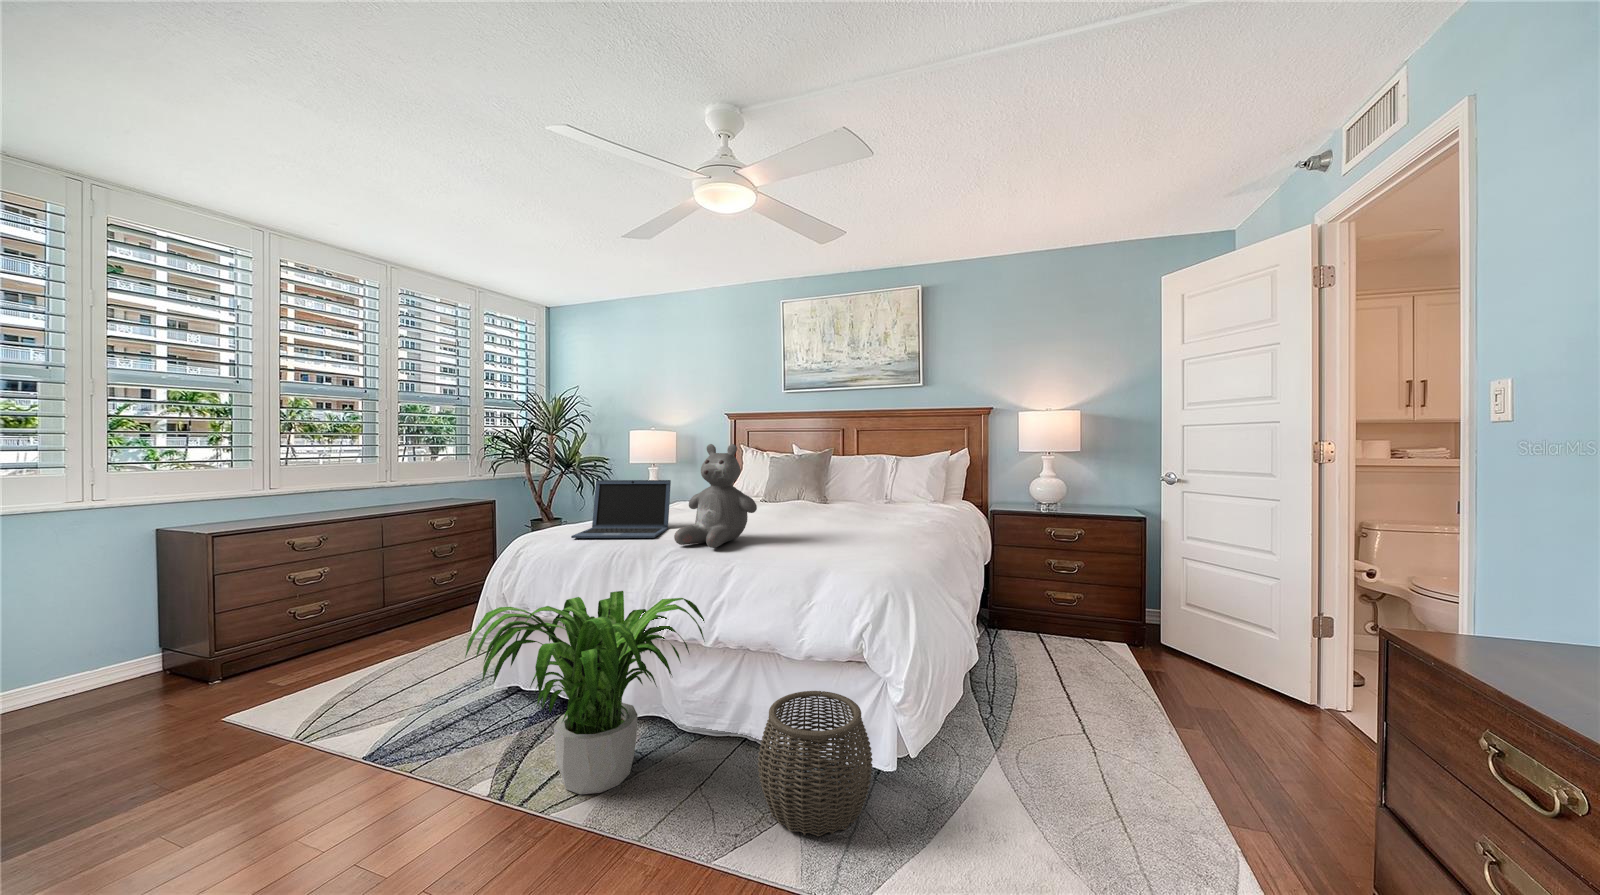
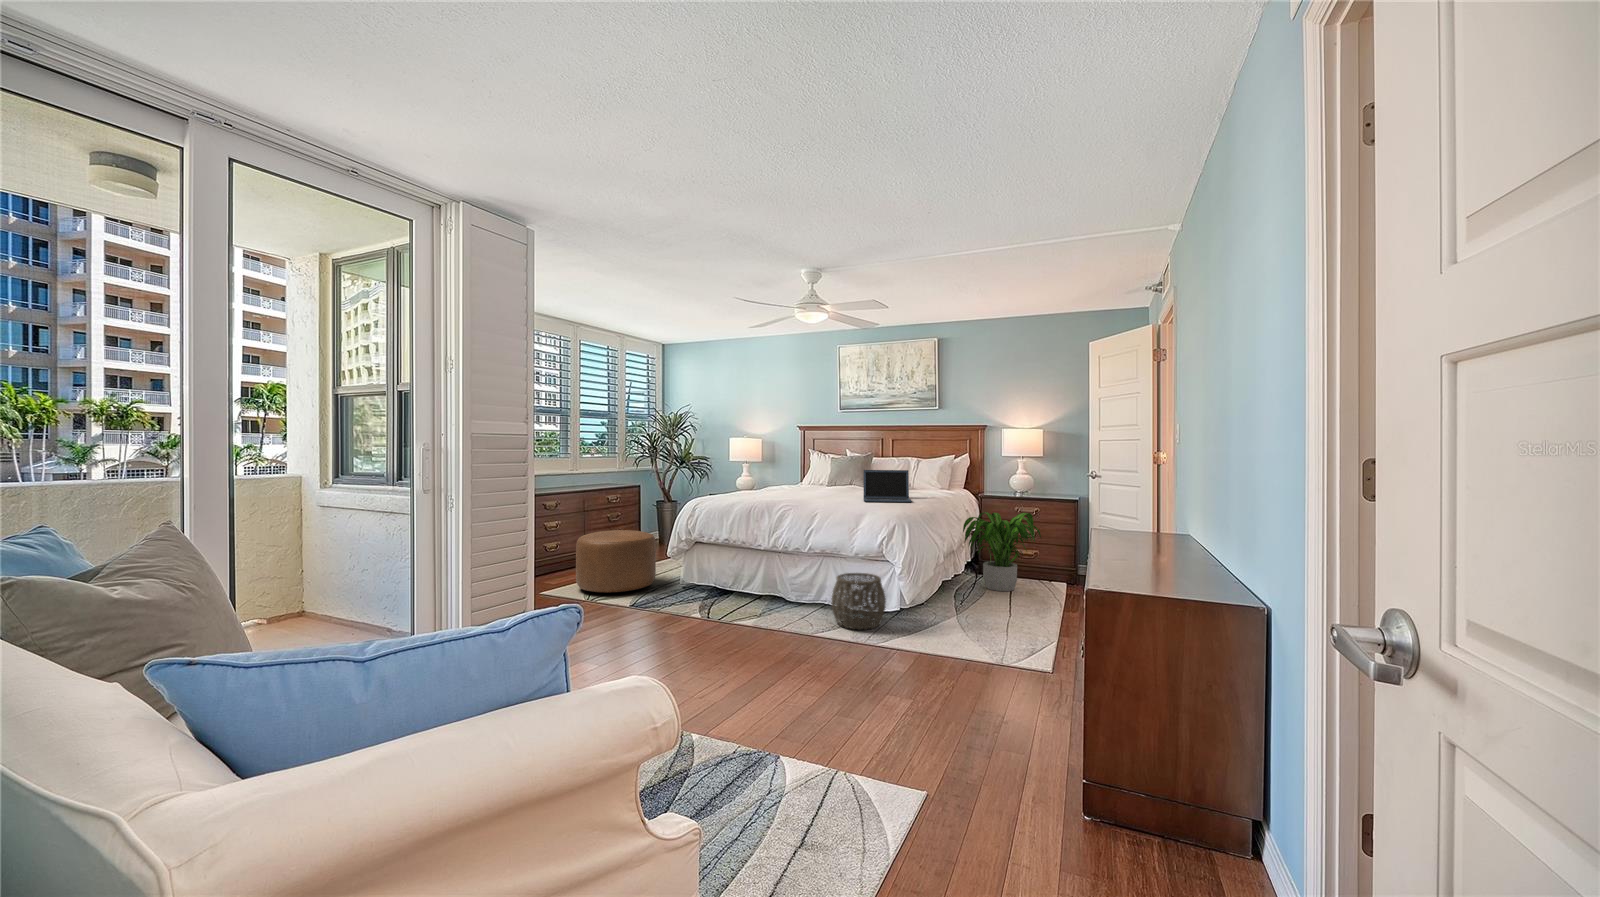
teddy bear: present [674,444,757,548] -> none [784,449,828,504]
laptop: present [571,480,671,538] -> present [864,470,912,502]
ottoman: none [294,587,464,718] -> present [576,530,656,593]
potted plant: present [465,591,705,795] -> present [963,512,1041,591]

